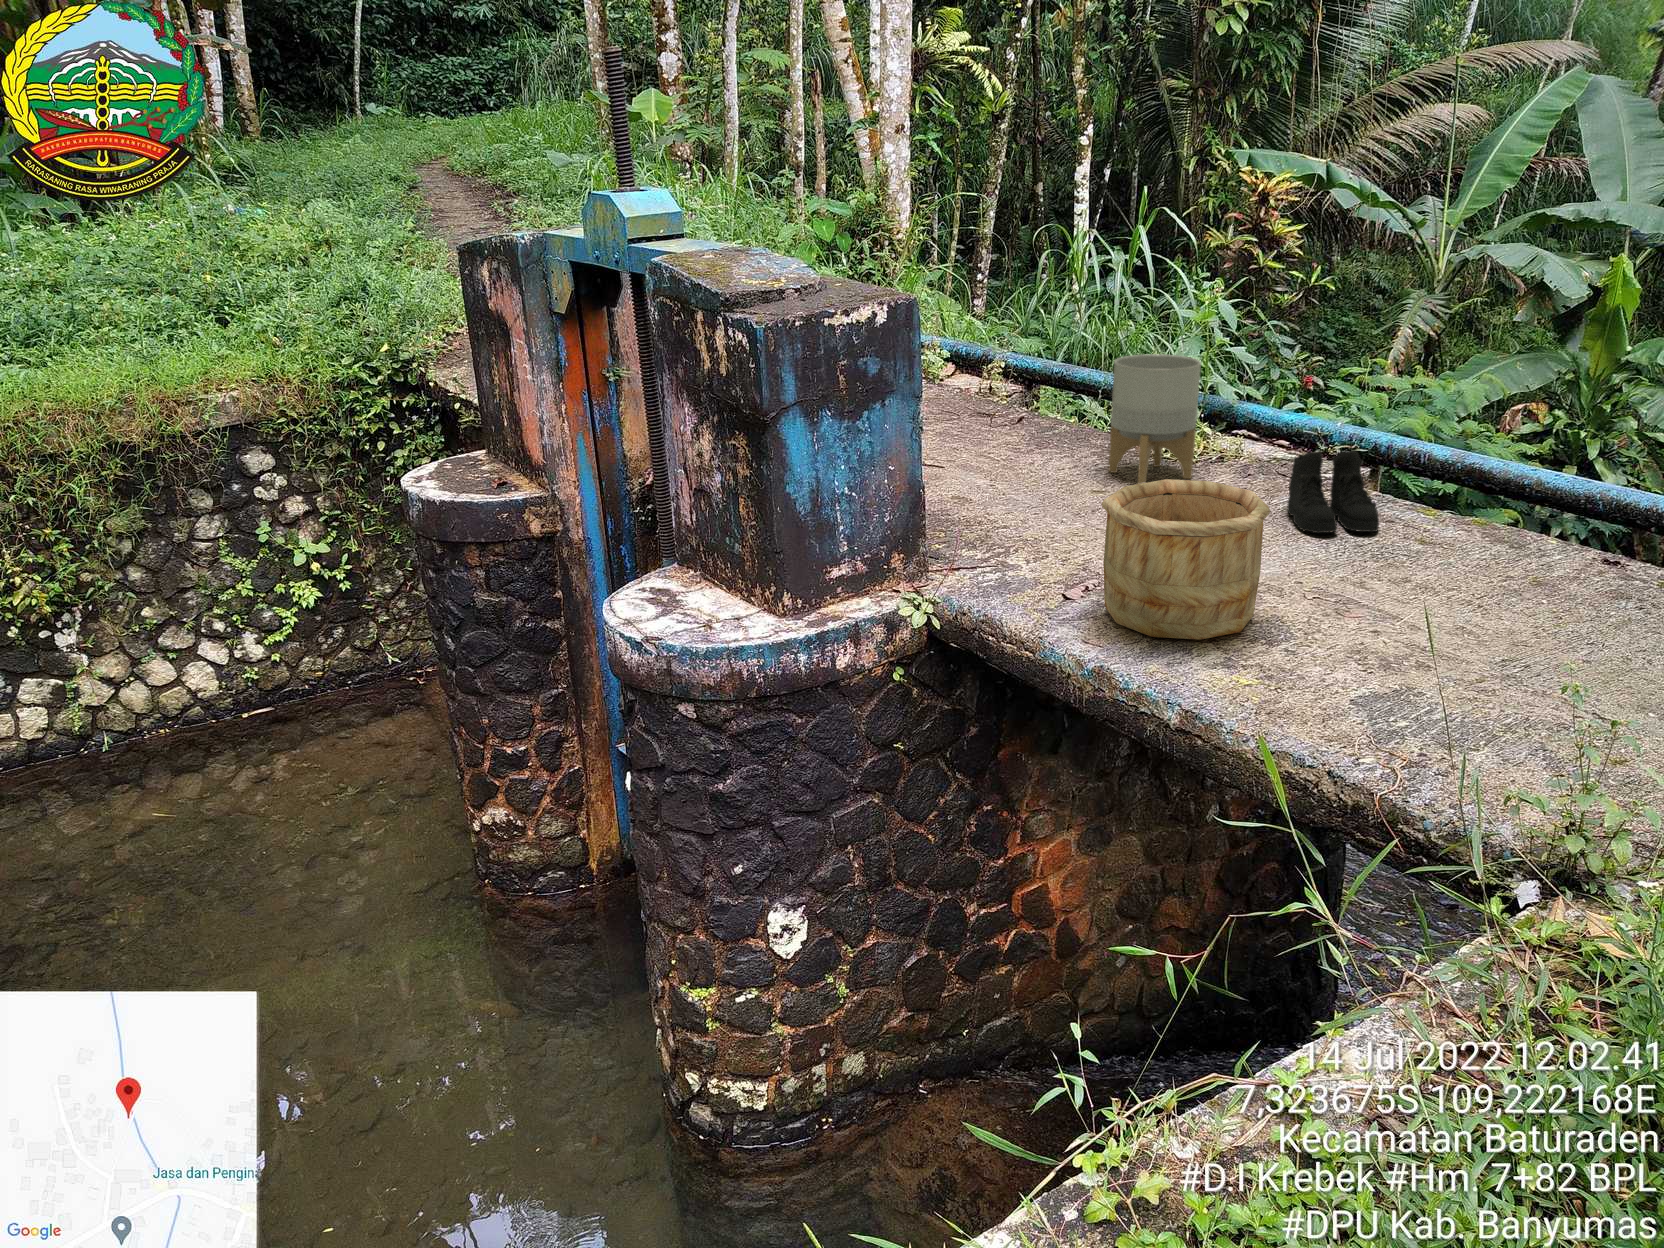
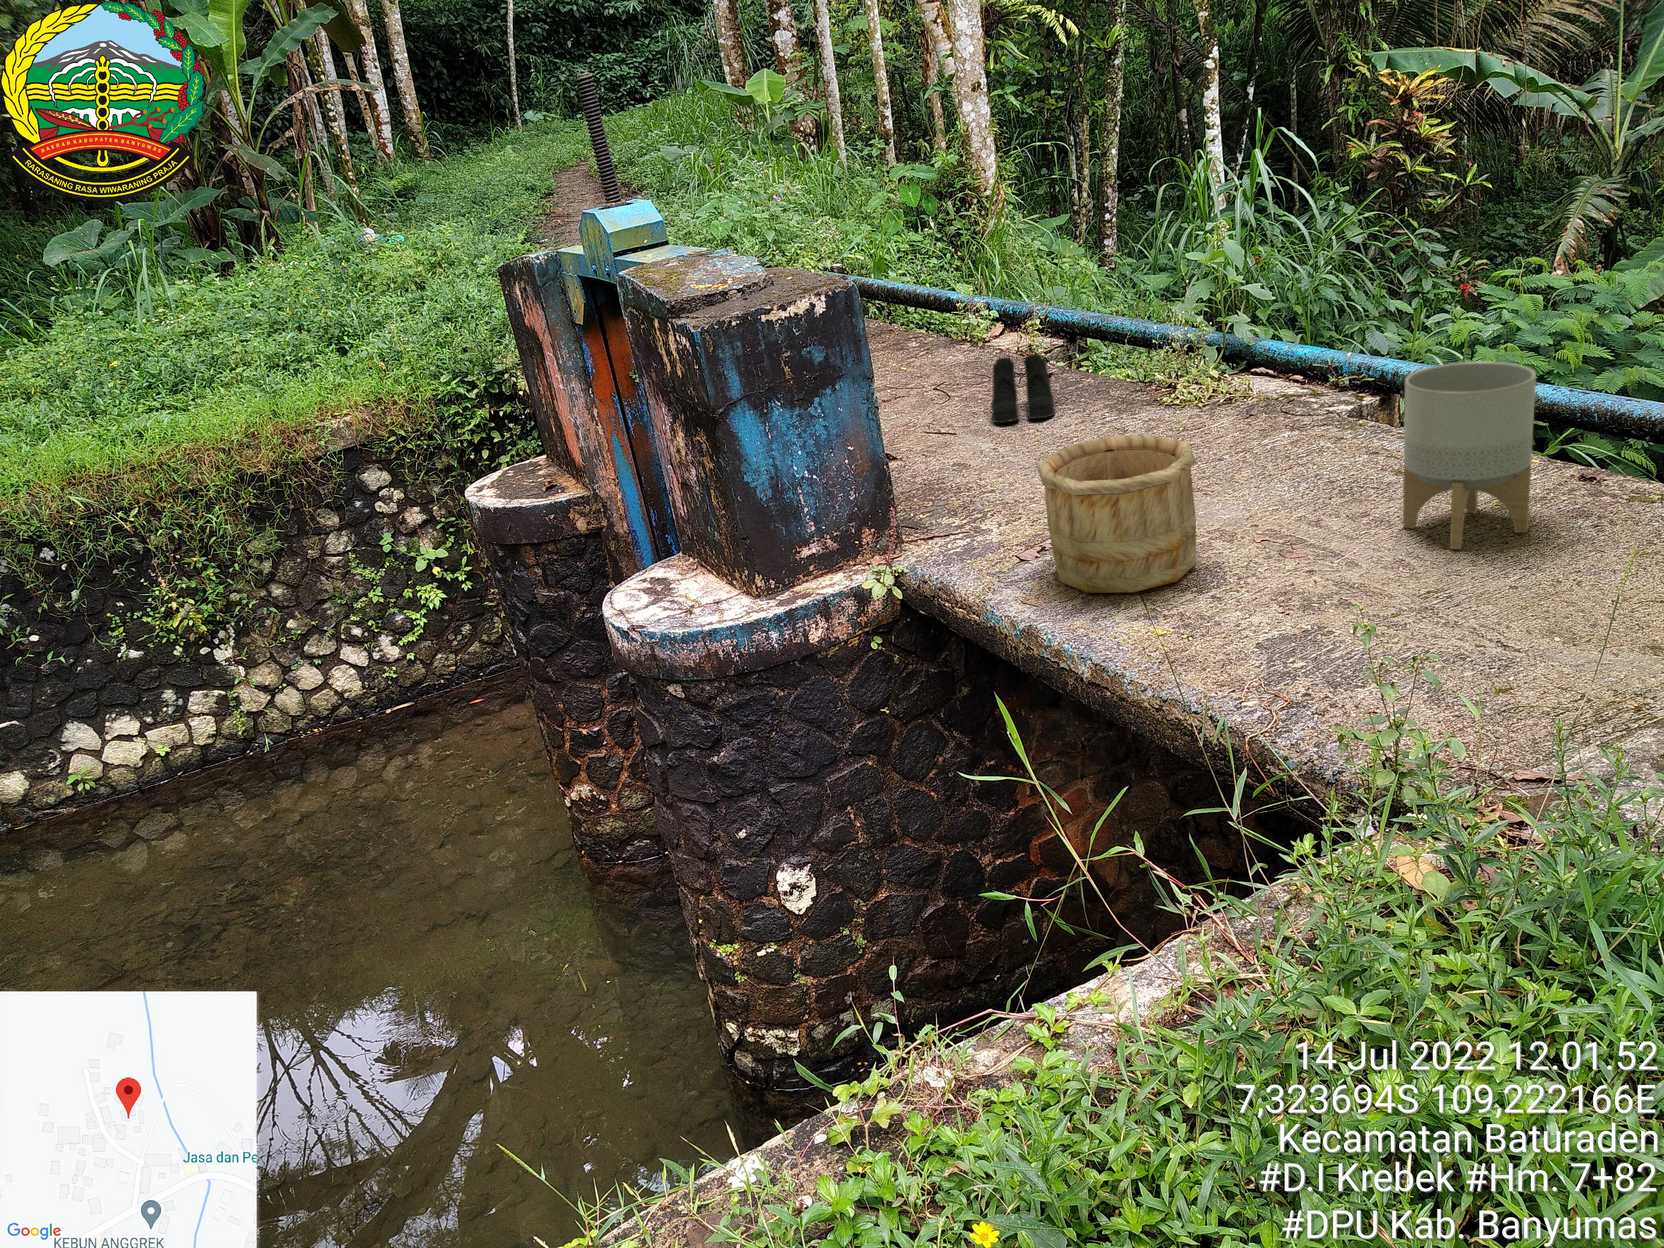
planter: present [1108,354,1201,484] -> present [1403,361,1536,549]
boots: present [1287,451,1379,533] -> present [991,354,1055,423]

